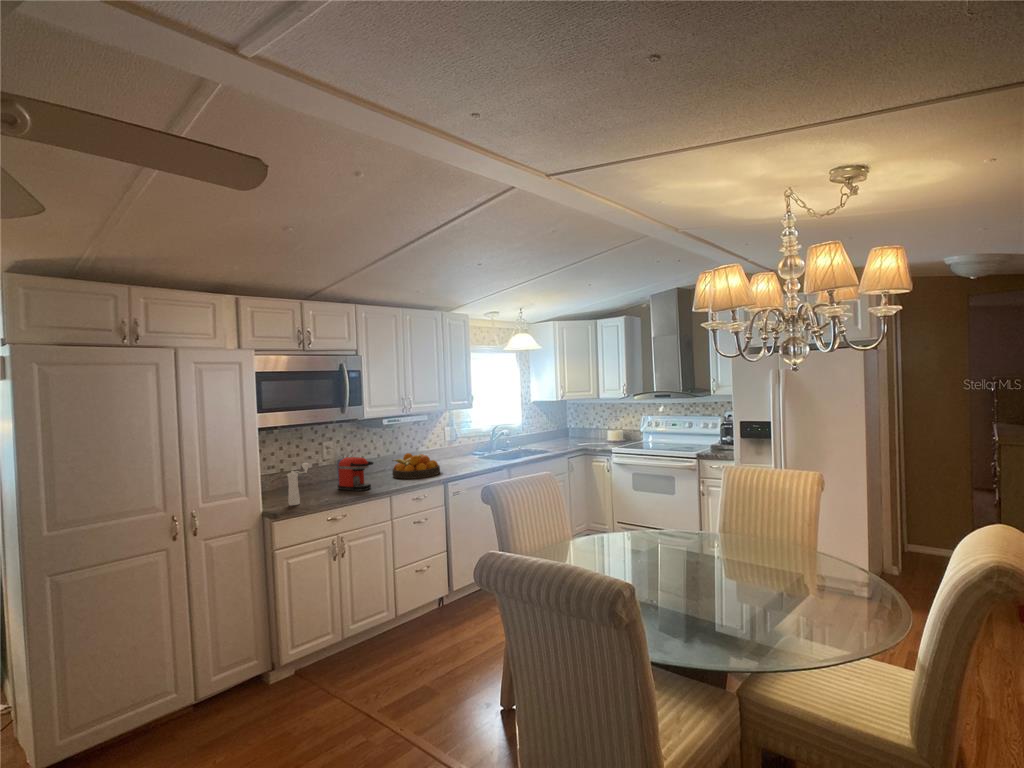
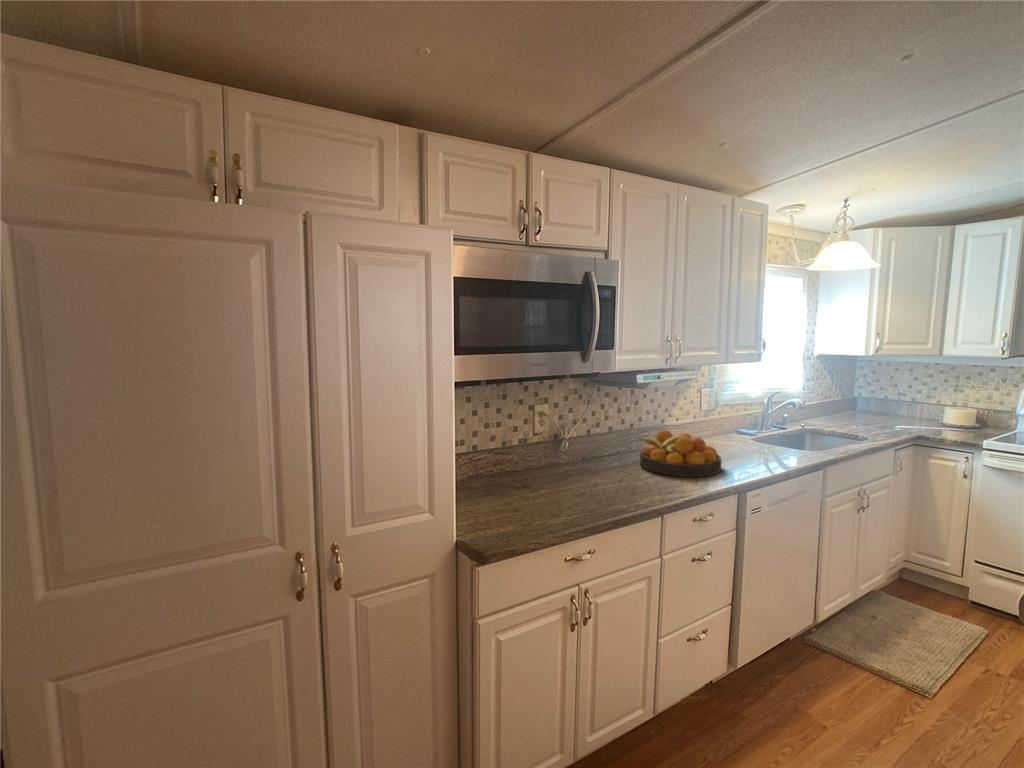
coffee maker: present [338,457,373,491] -> none [565,435,634,498]
pepper mill: present [287,463,310,505] -> none [496,447,532,527]

